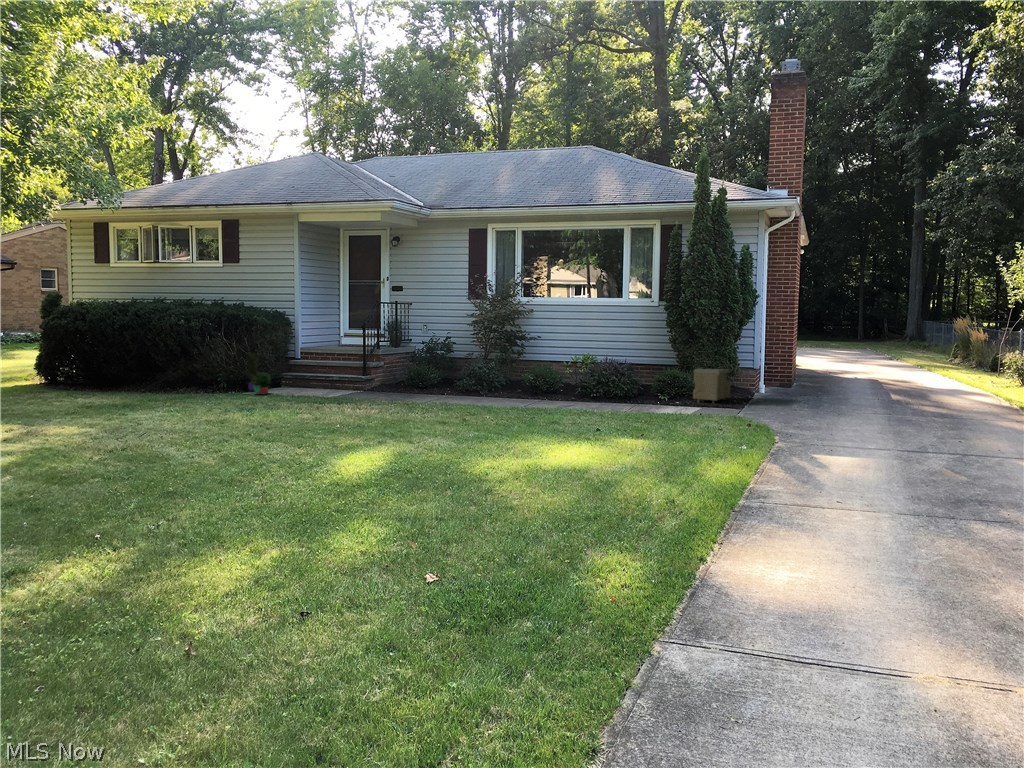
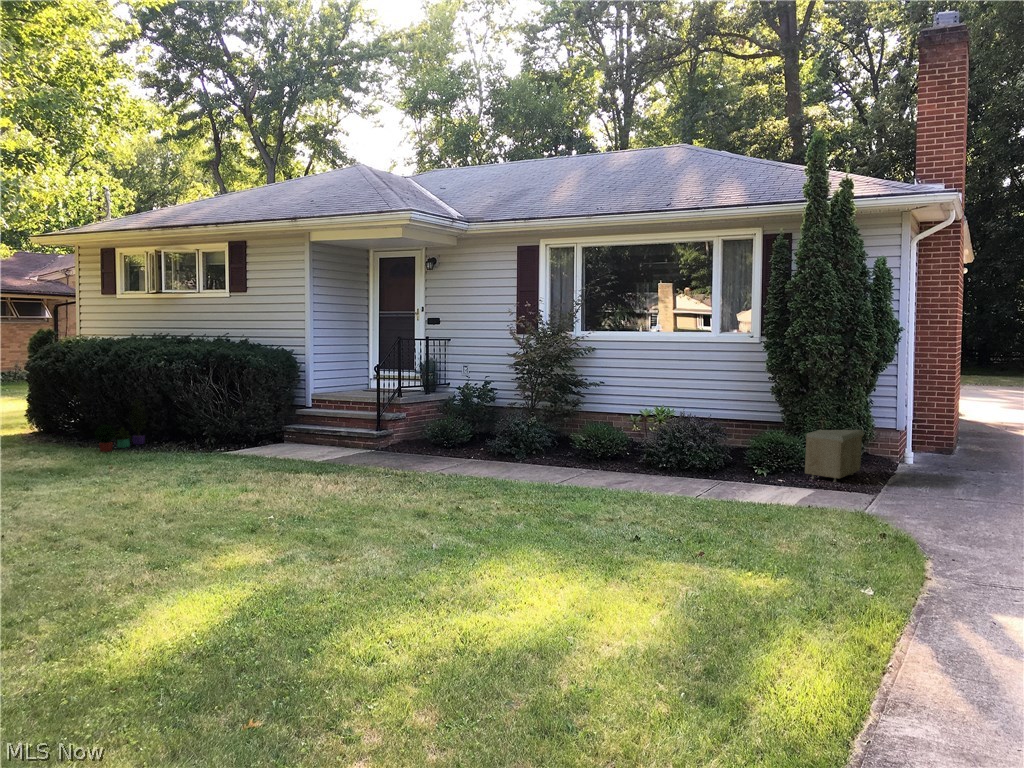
potted plant: present [246,353,271,394] -> present [95,399,146,452]

